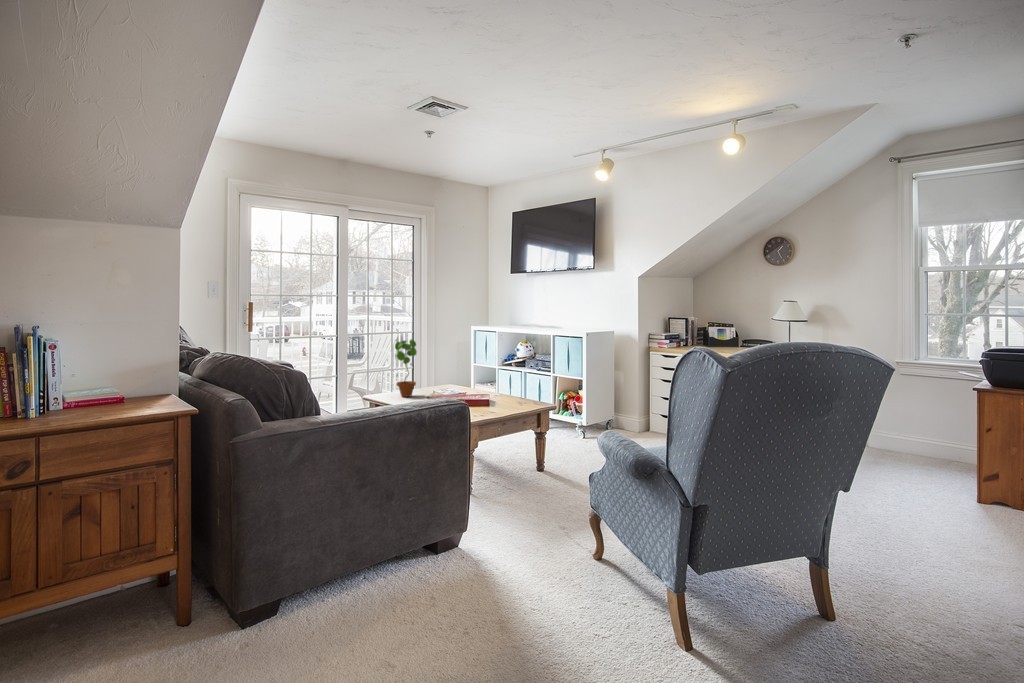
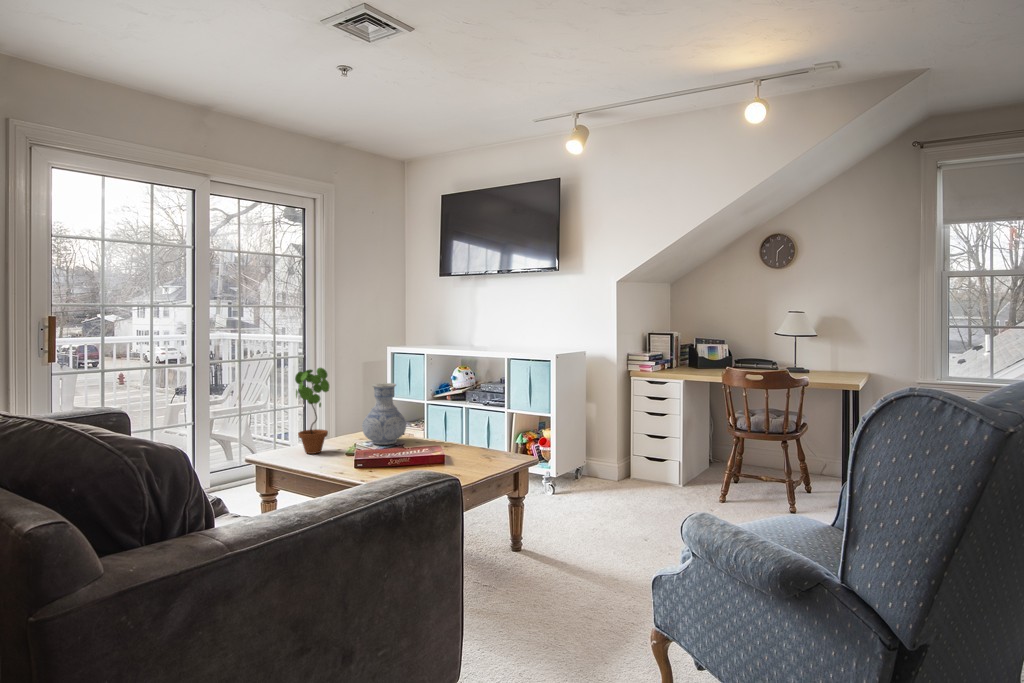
vase: none [441,351,470,393] -> present [362,383,406,445]

